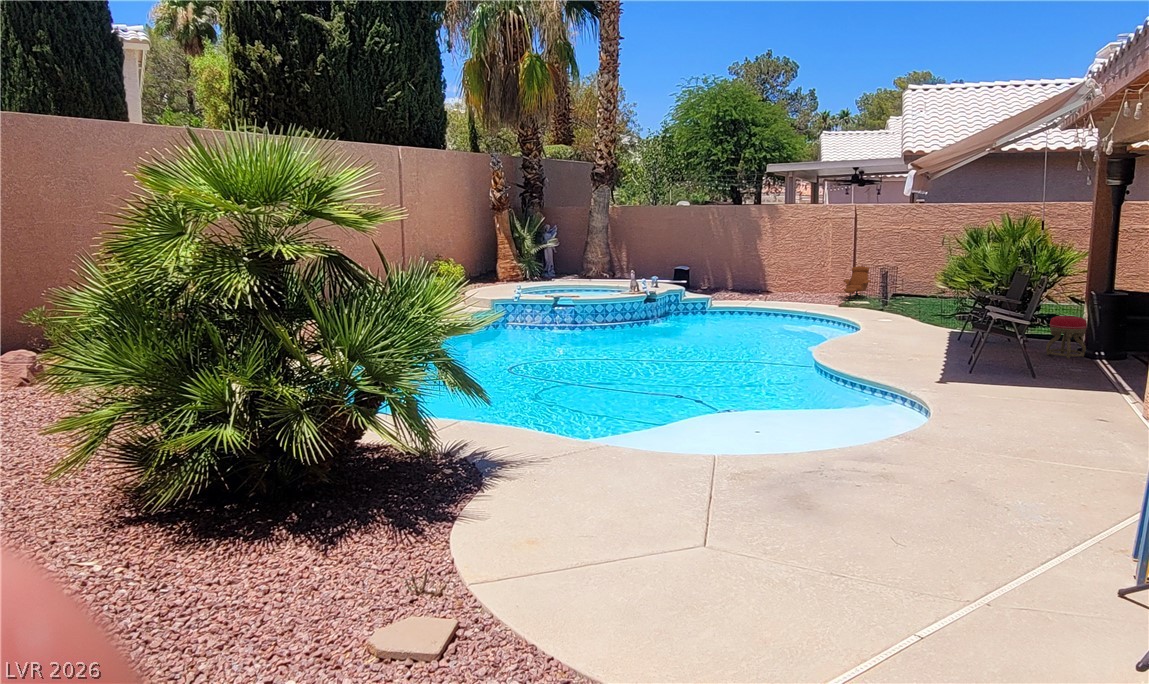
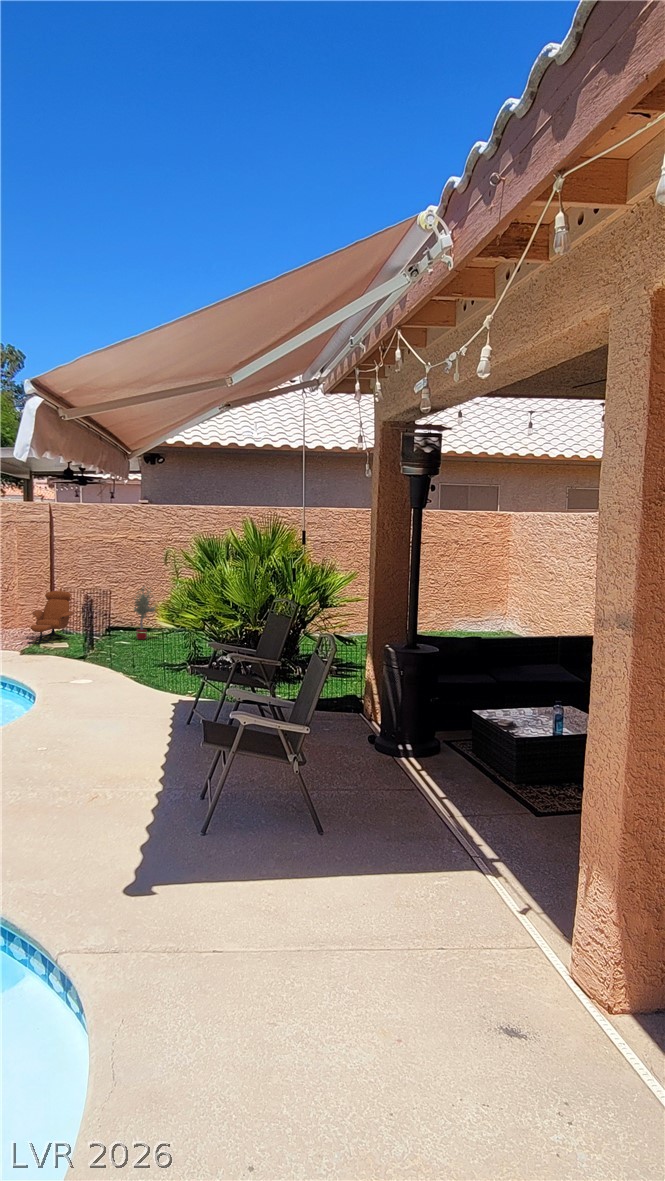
potted tree: none [912,262,935,300] -> present [133,587,156,640]
stool: present [1046,316,1087,359] -> none [324,684,381,760]

